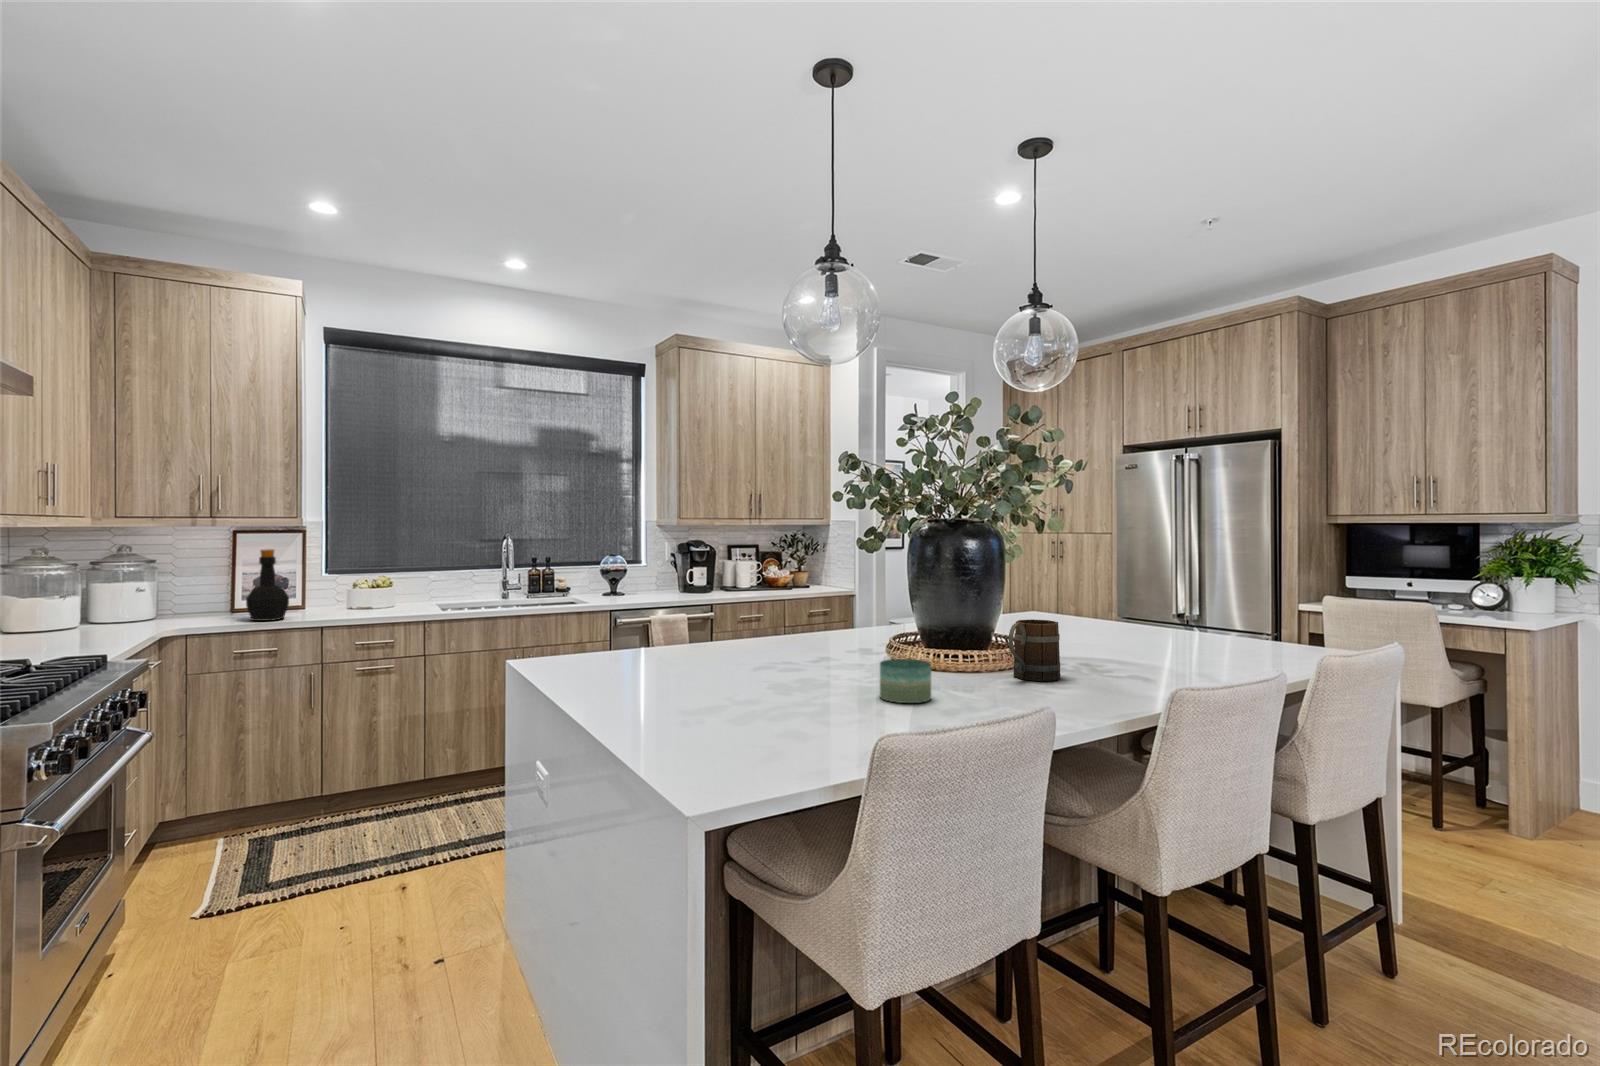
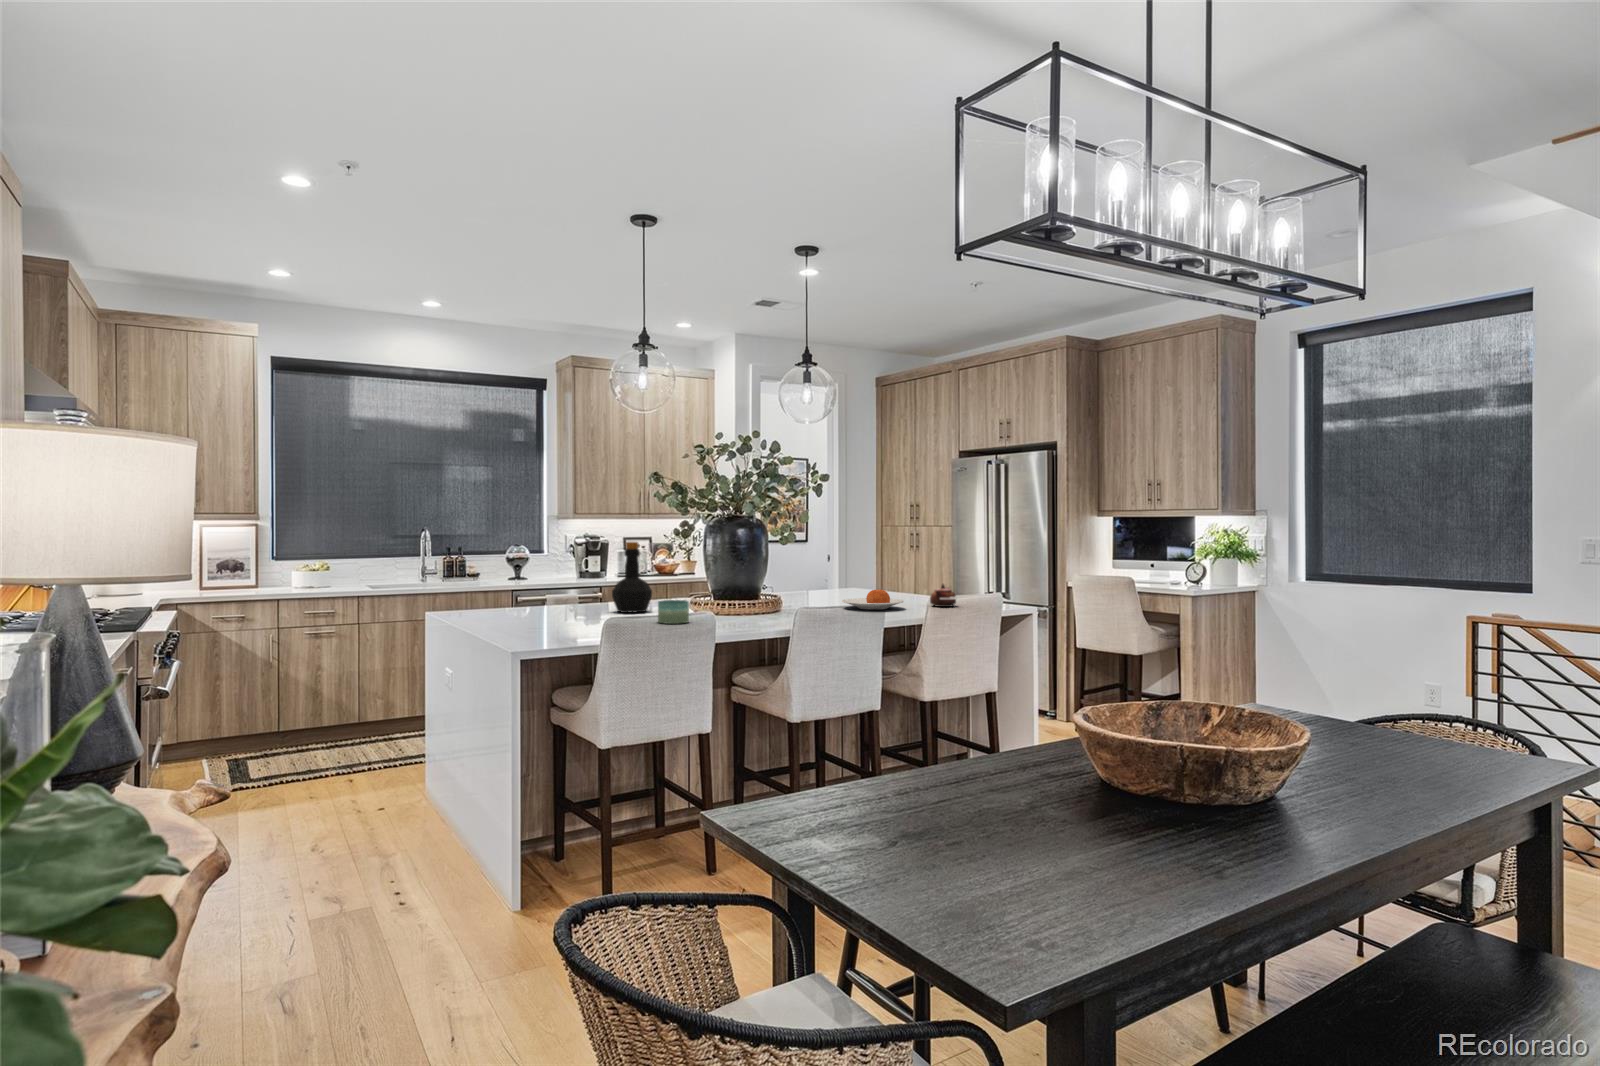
bottle: present [246,549,289,621] -> present [612,542,652,613]
mug: present [1009,619,1060,681] -> none [749,579,787,616]
teapot: none [1231,621,1274,656] -> present [930,584,956,607]
plate: none [1110,631,1212,663] -> present [842,589,904,610]

